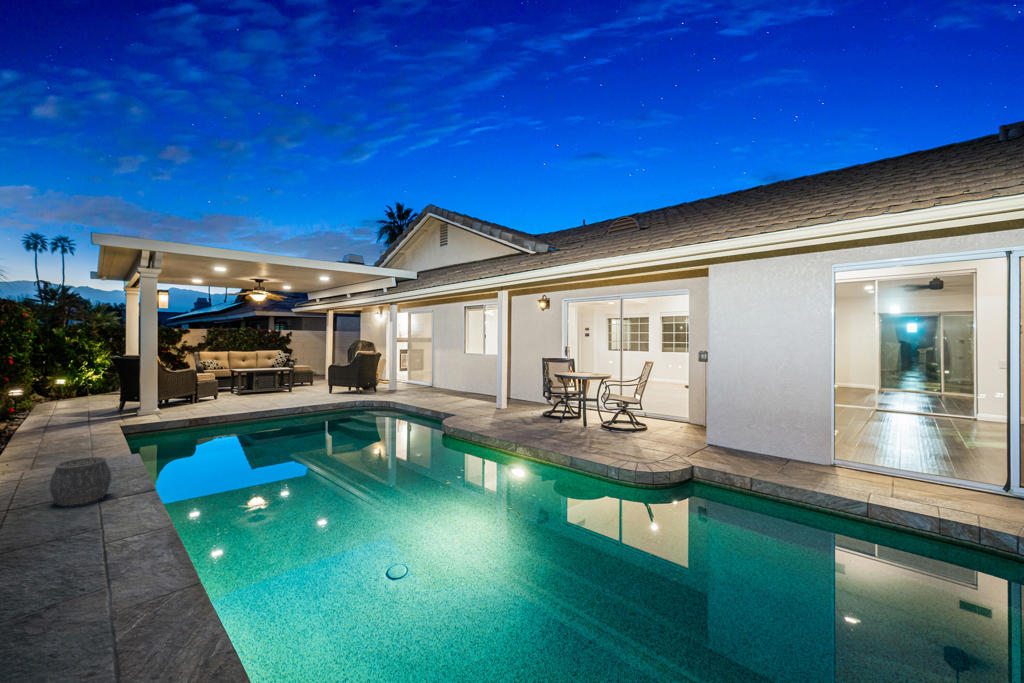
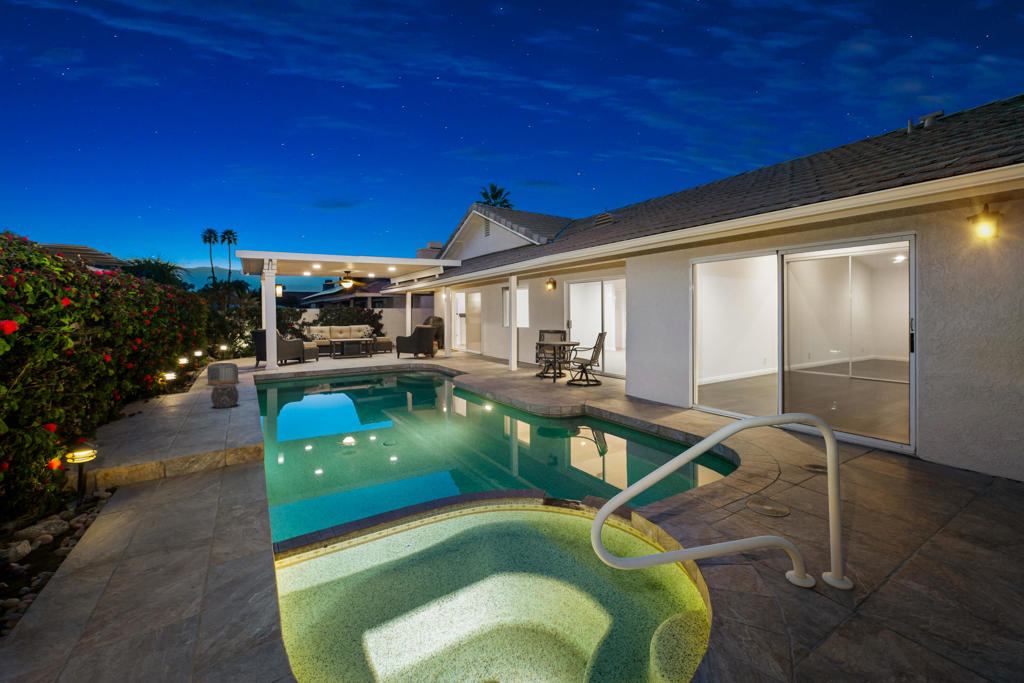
pouf: none [35,410,96,451] -> present [207,363,238,386]

